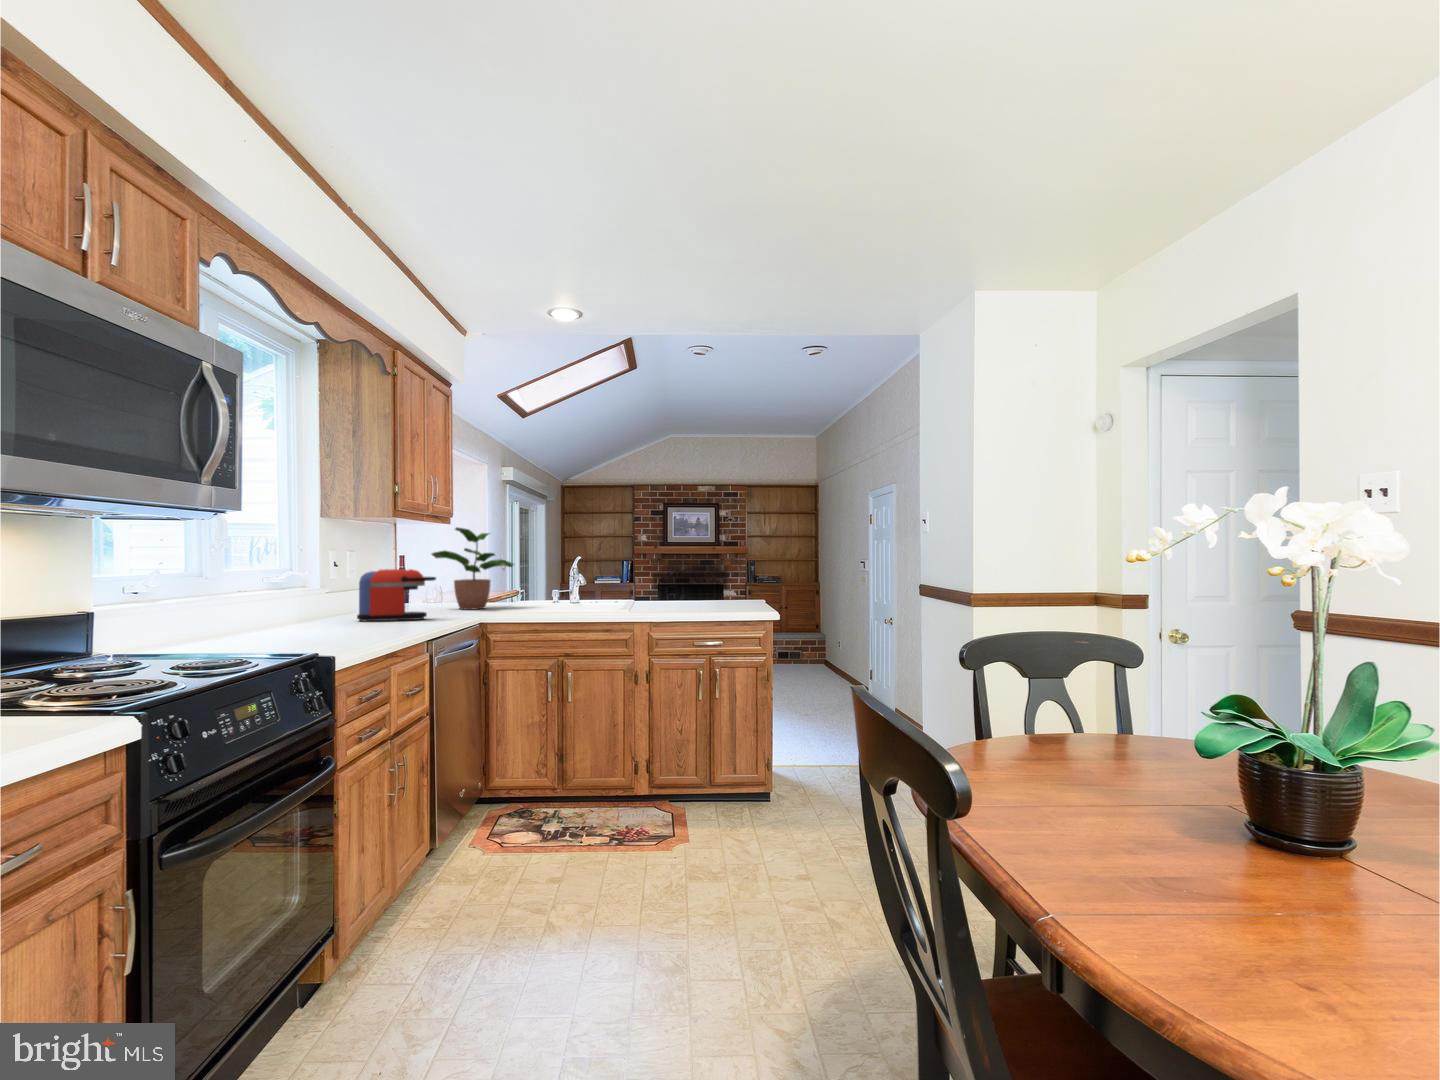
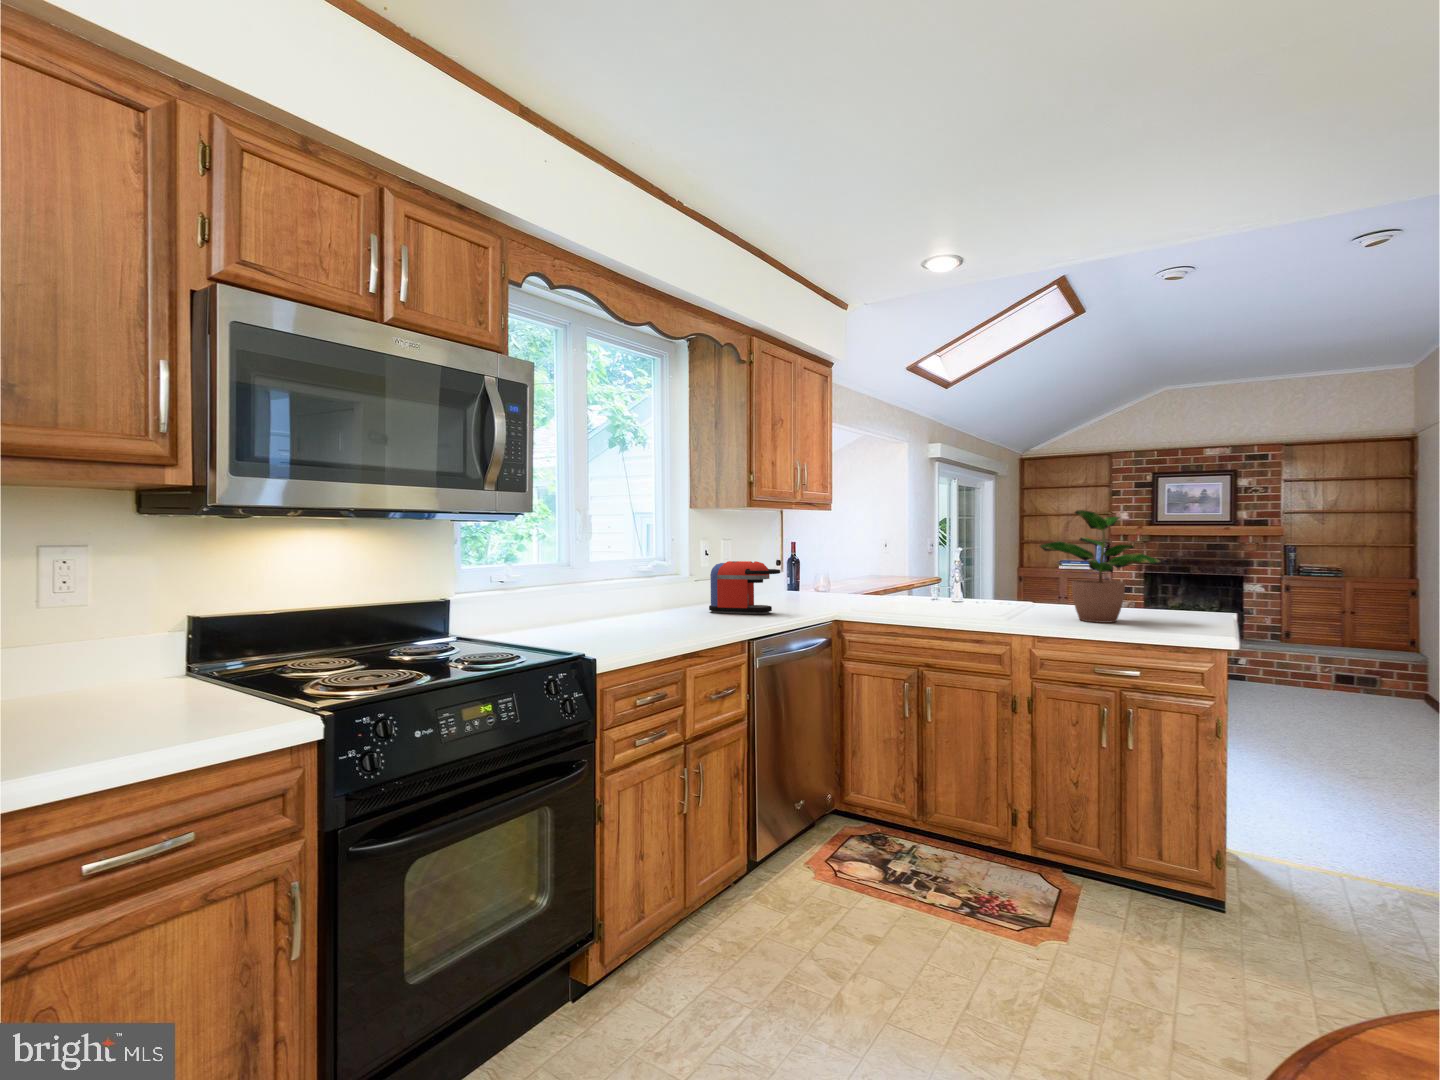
potted plant: present [432,527,514,610] -> present [1040,510,1161,623]

